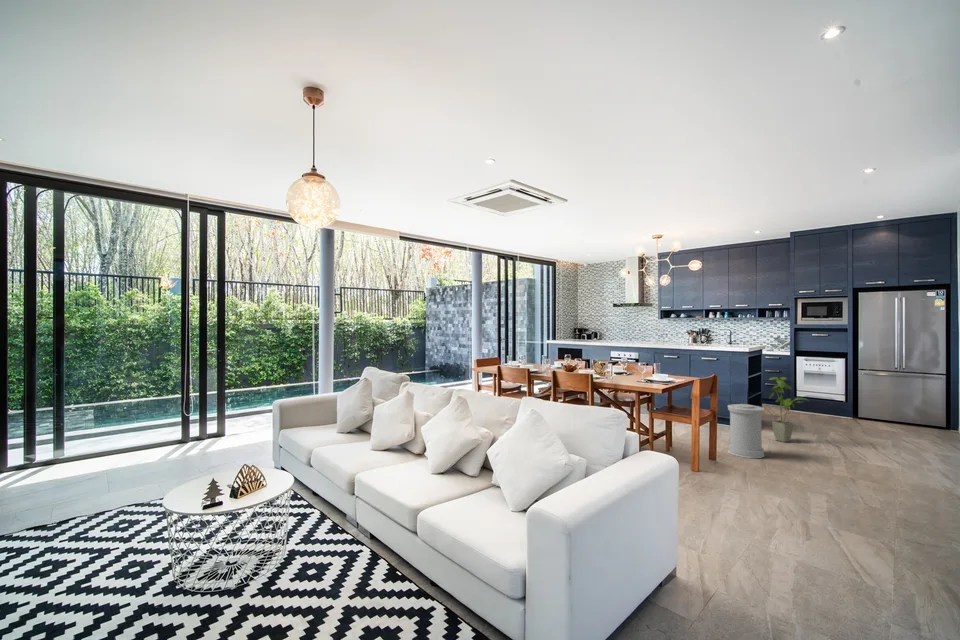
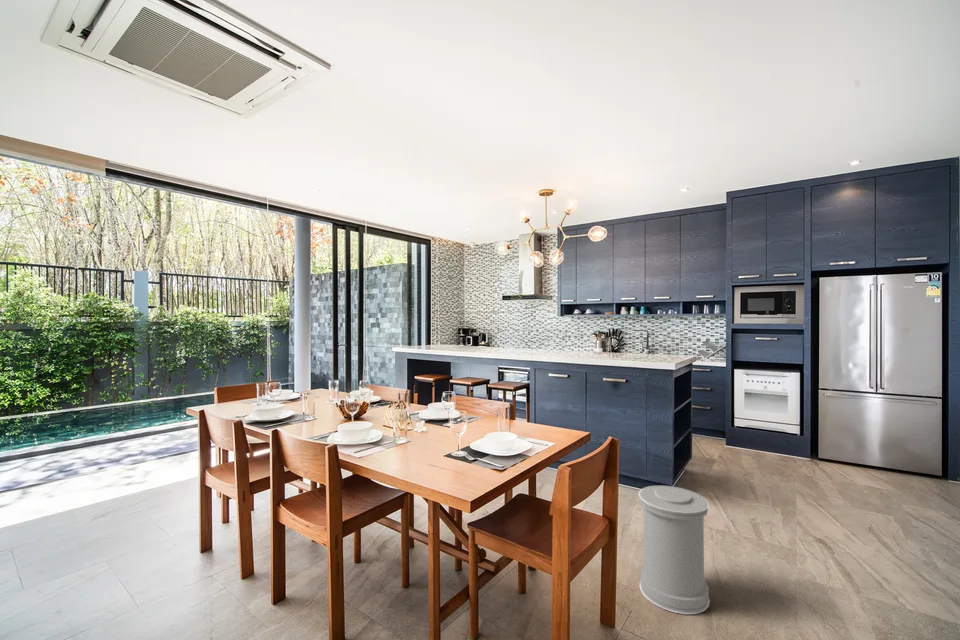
house plant: present [769,377,807,442] -> none [708,421,781,537]

